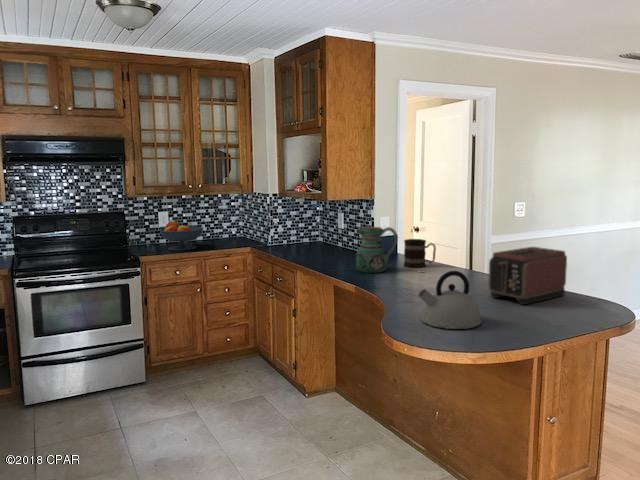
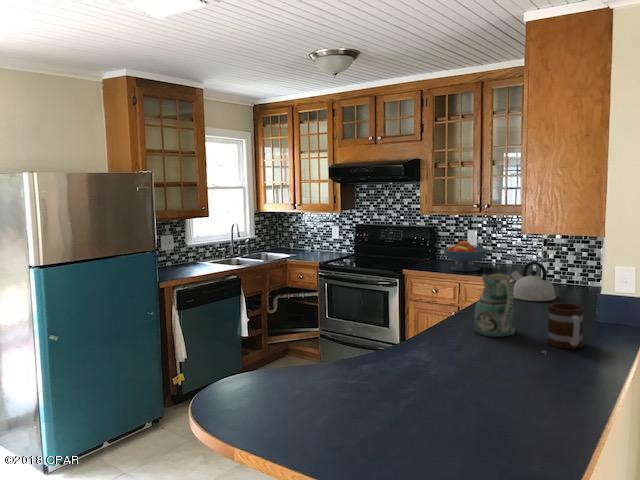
toaster: present [488,247,567,305] -> none [407,336,544,449]
kettle: present [418,271,481,329] -> present [511,261,556,301]

